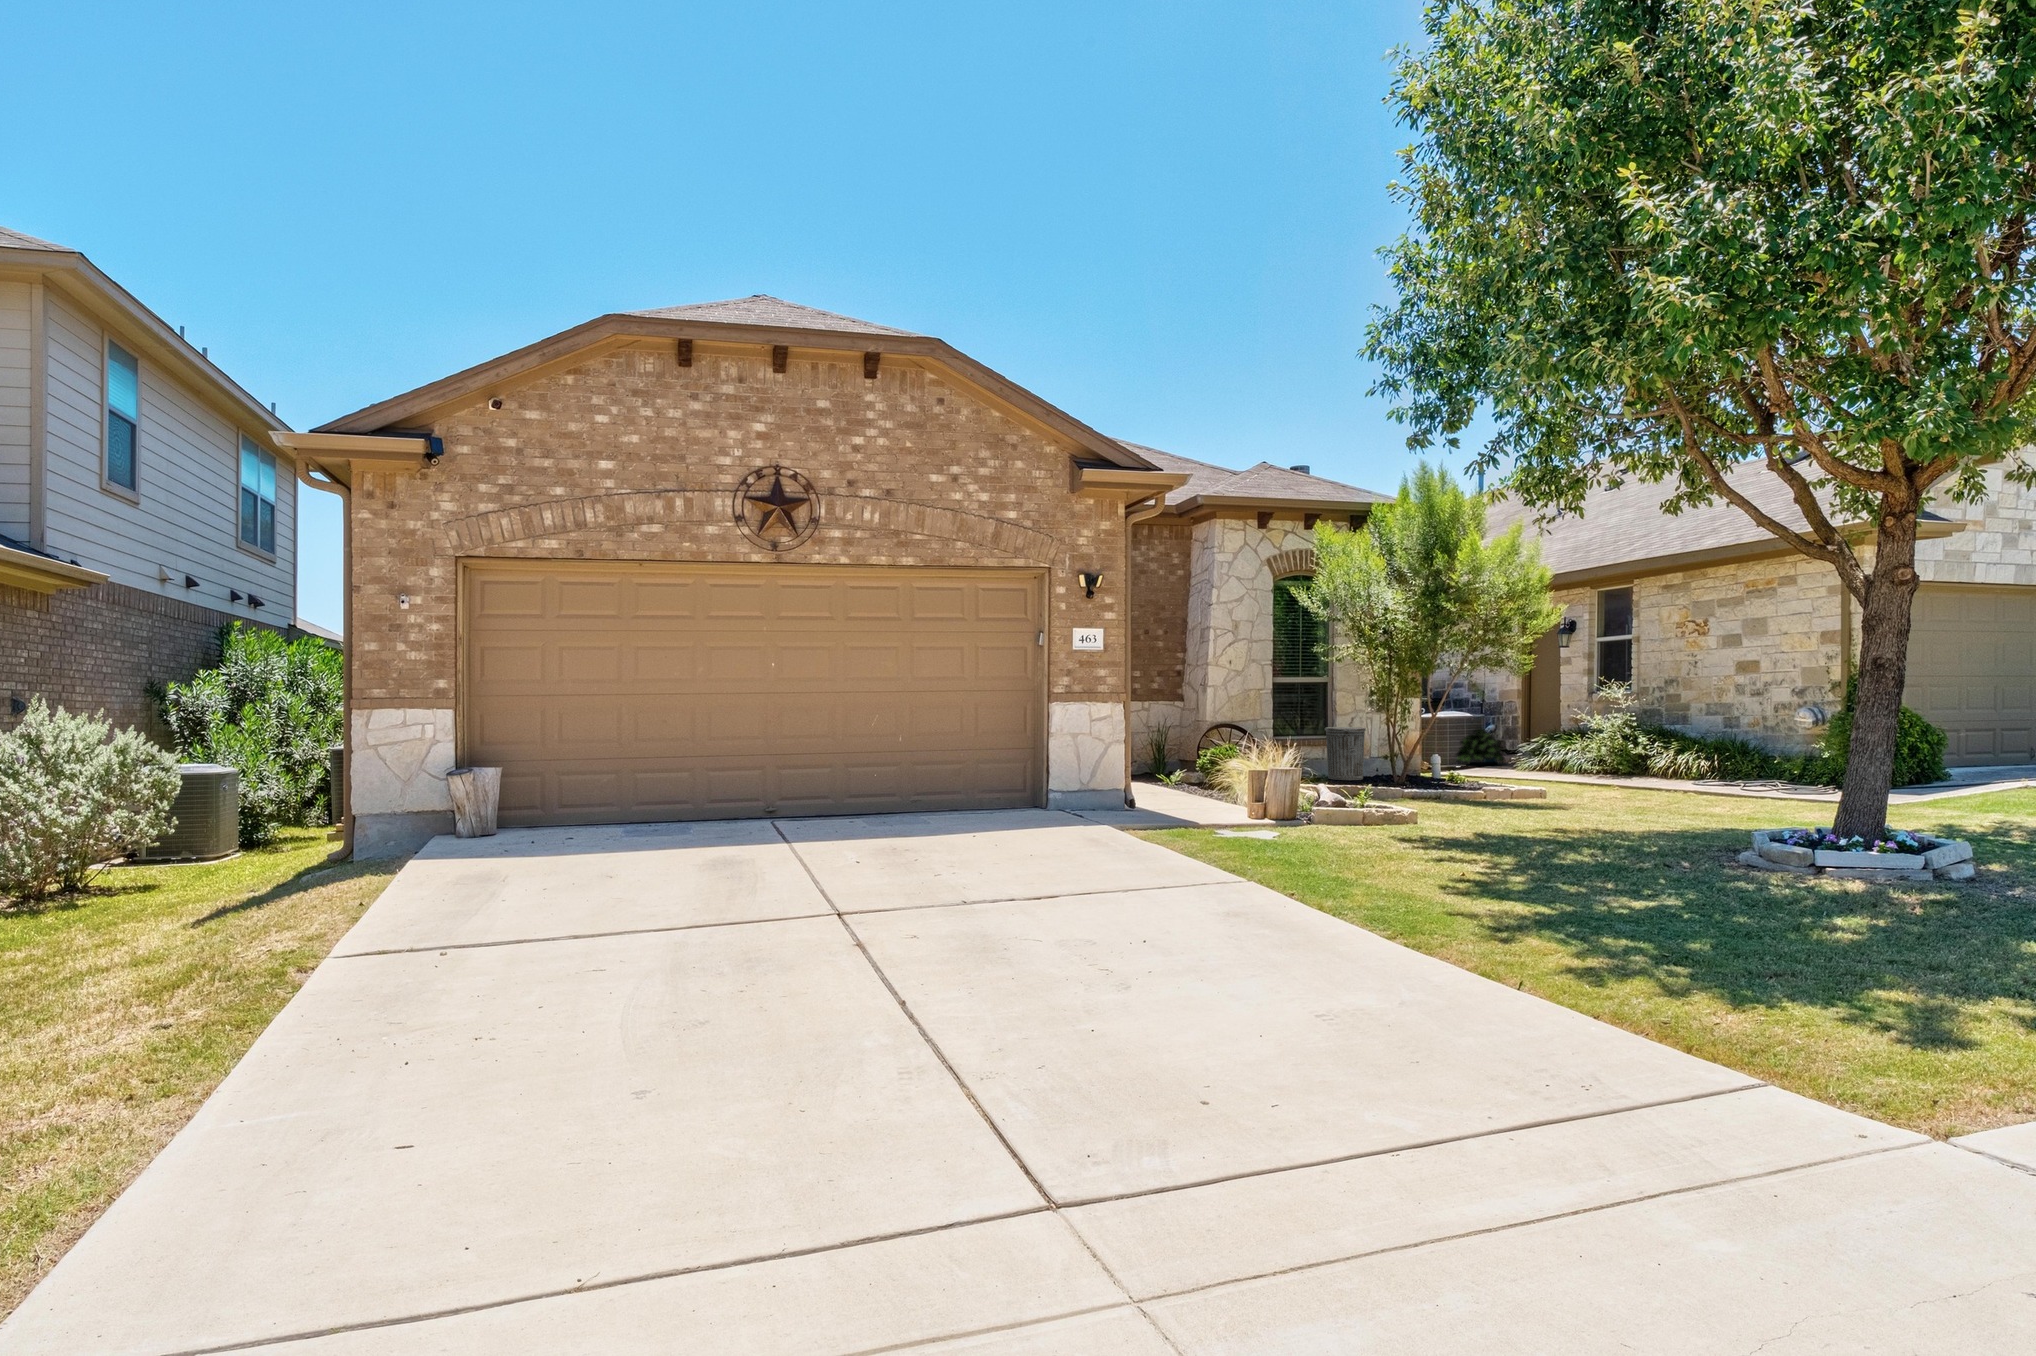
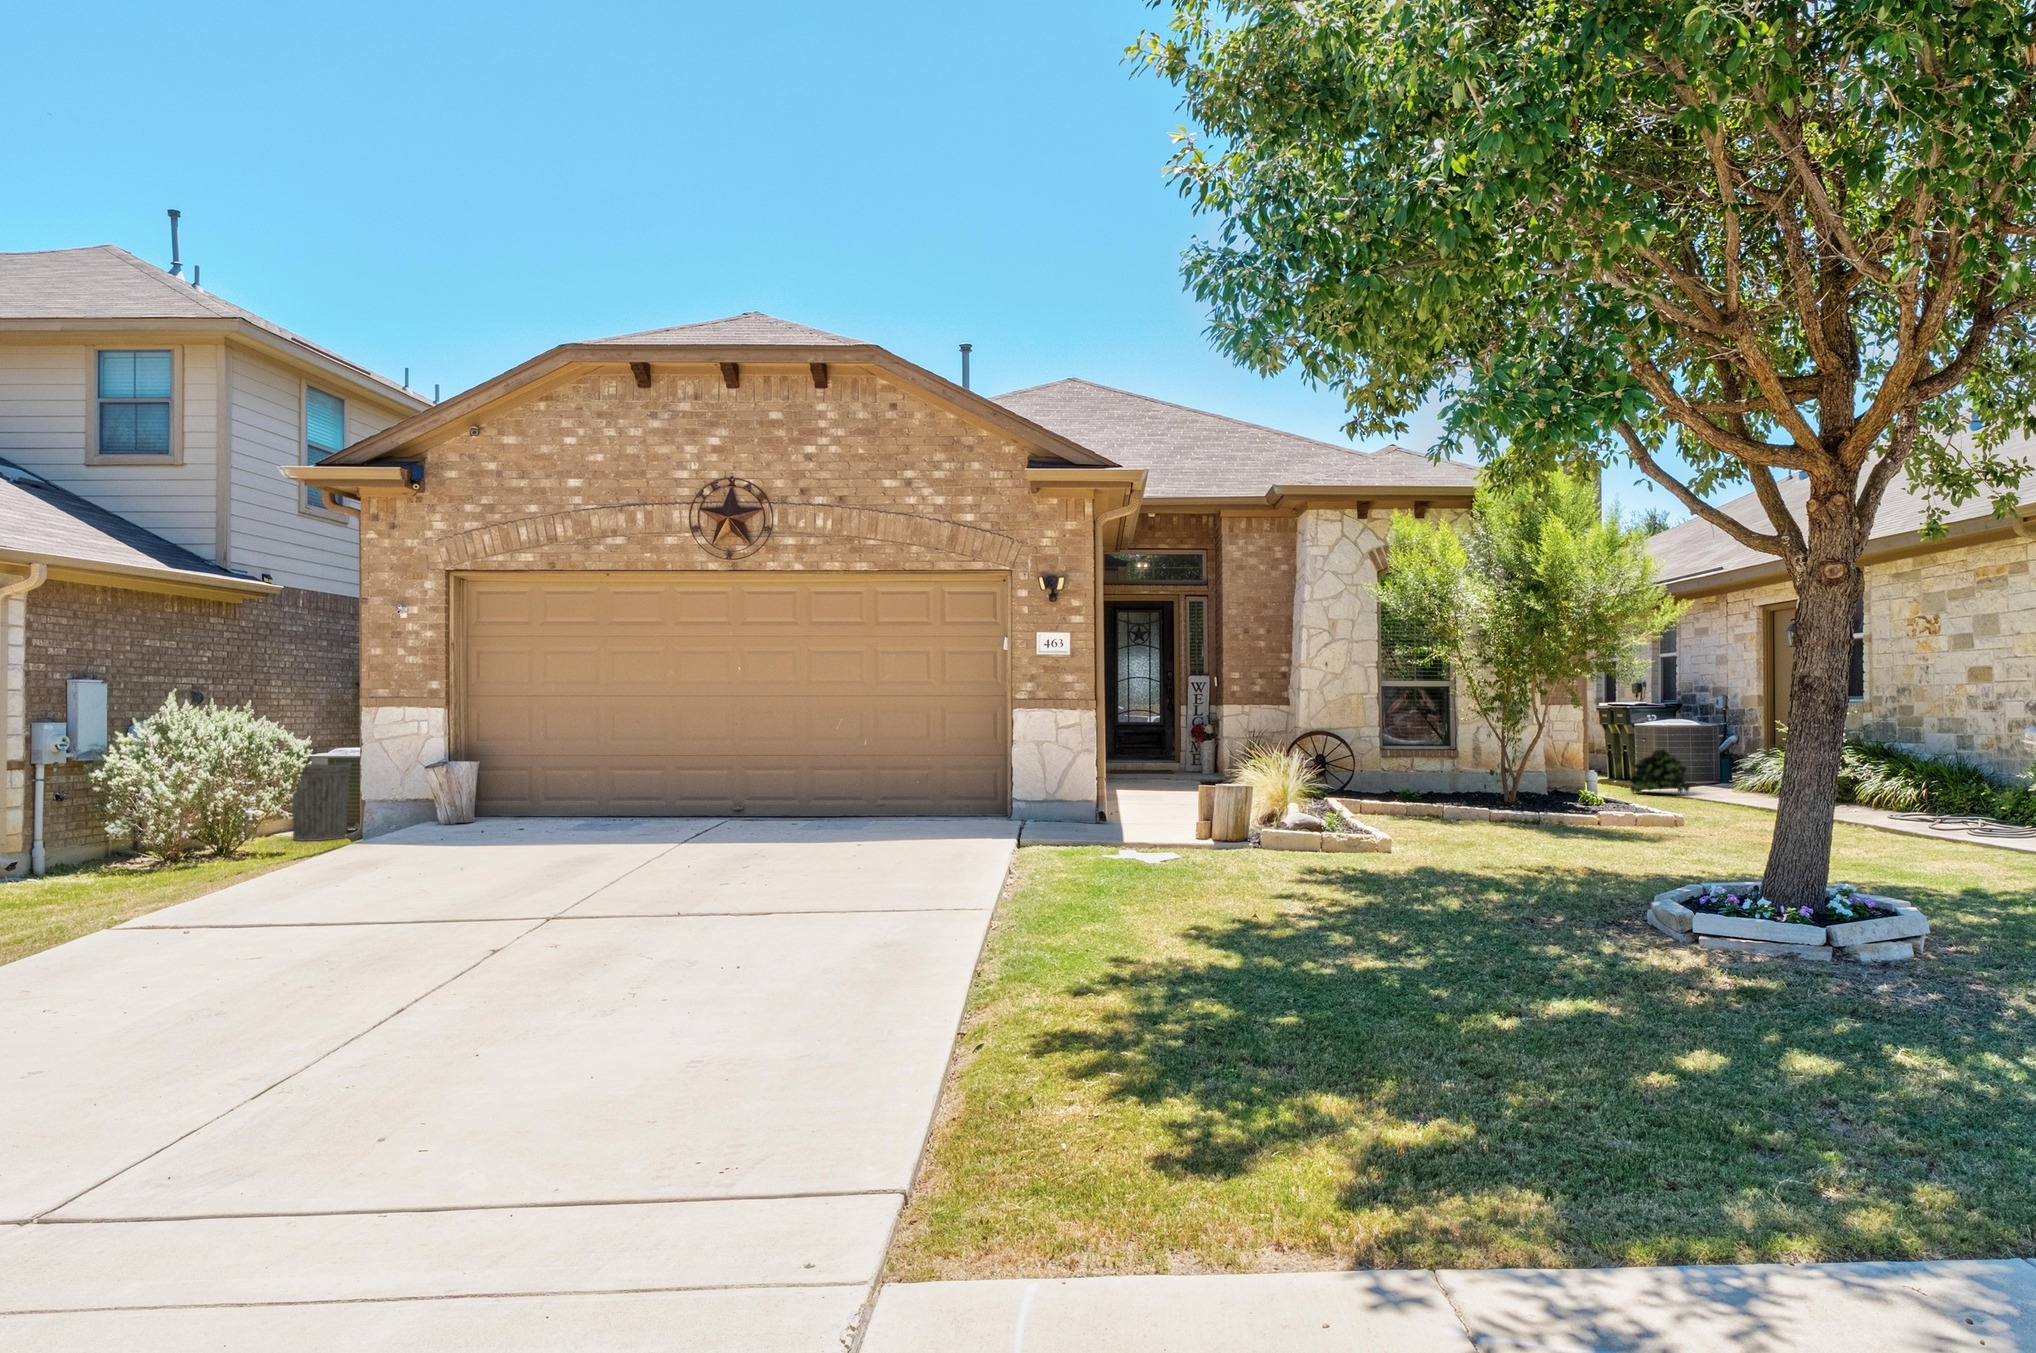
trash can: present [1325,727,1366,780] -> present [291,764,351,841]

